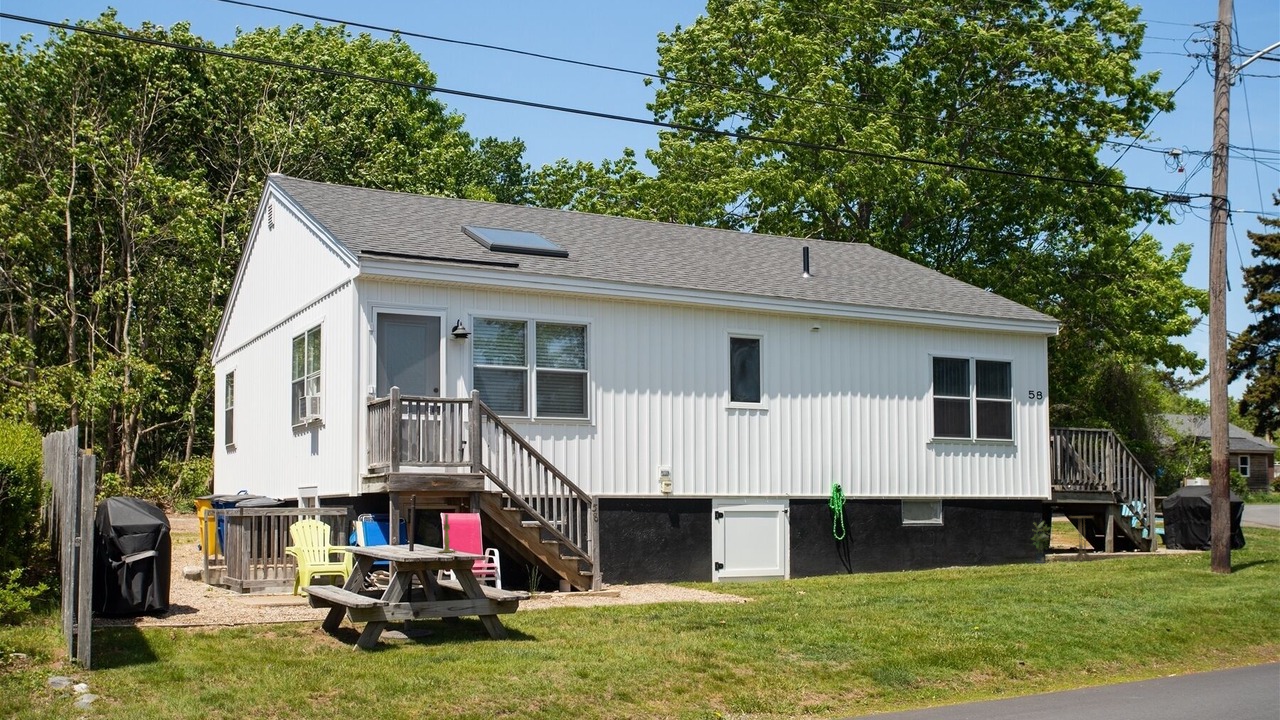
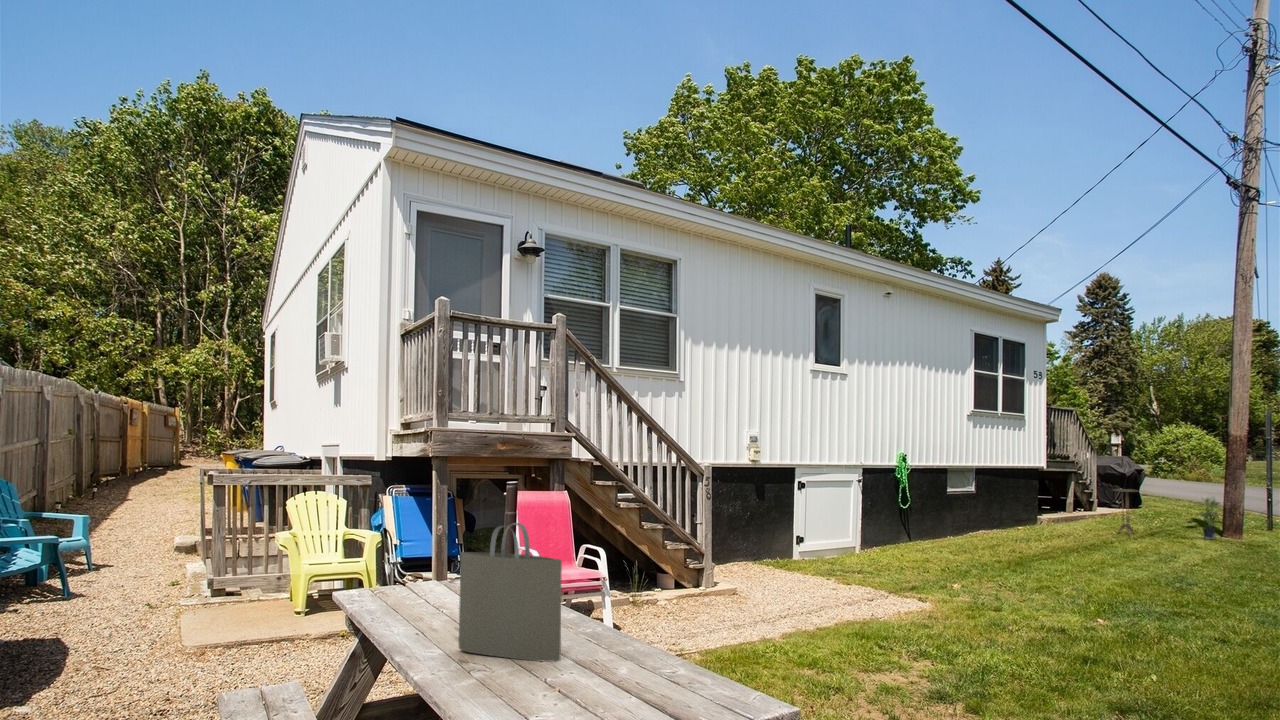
tote bag: none [396,509,429,553] -> present [459,523,562,662]
candle holder: present [439,514,455,553] -> none [591,543,648,671]
potted plant: present [1032,522,1049,563] -> present [1197,497,1220,539]

